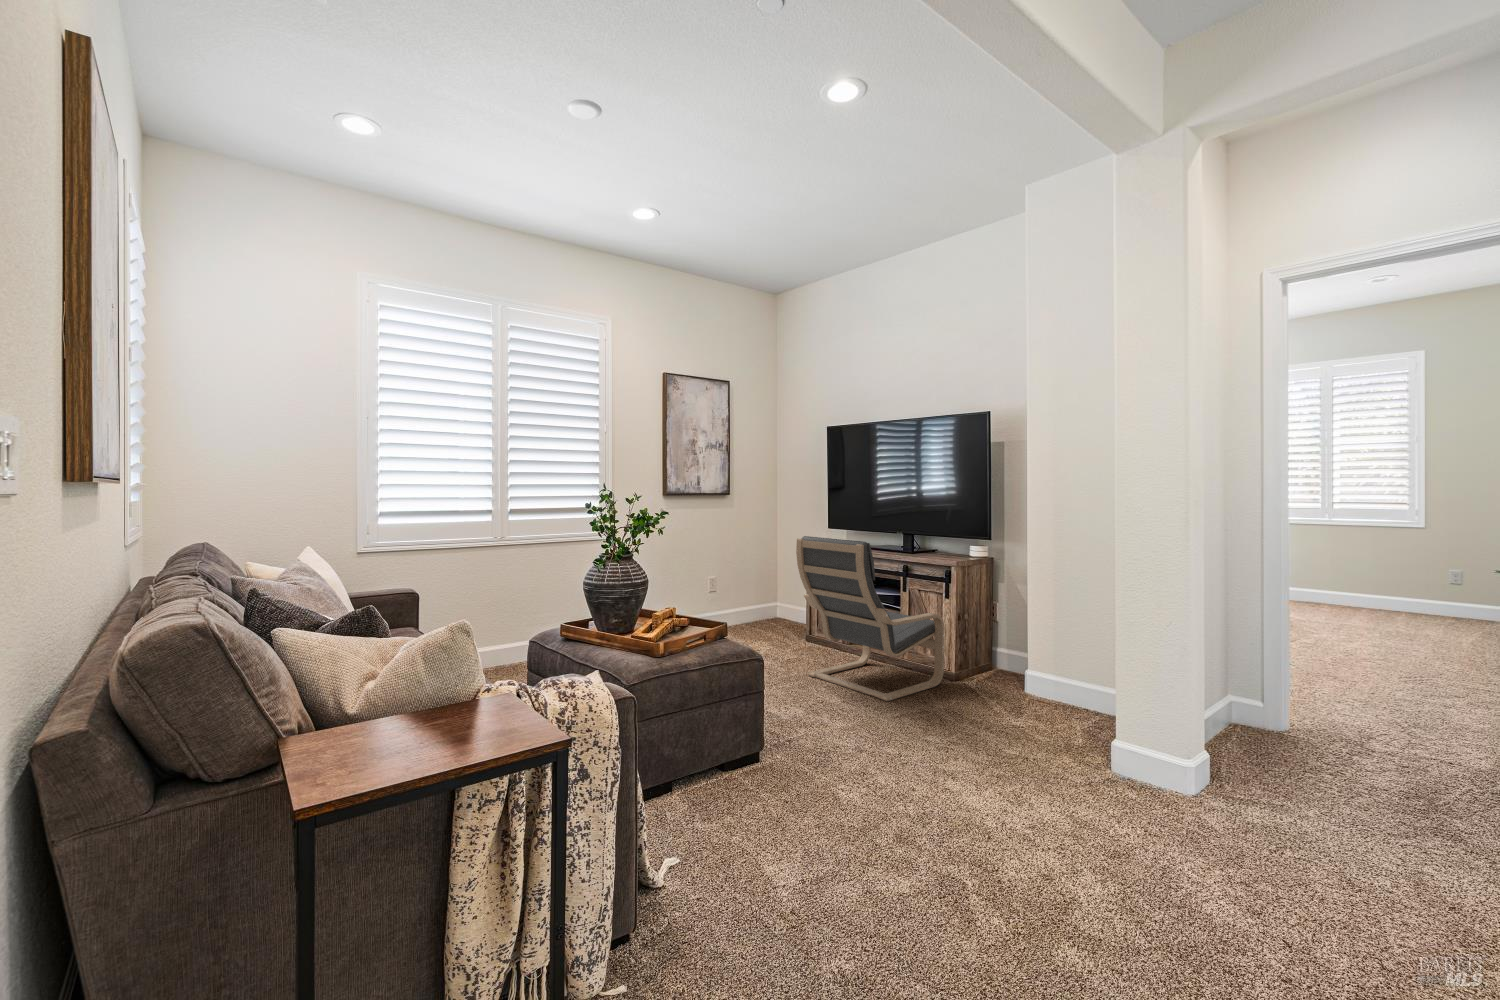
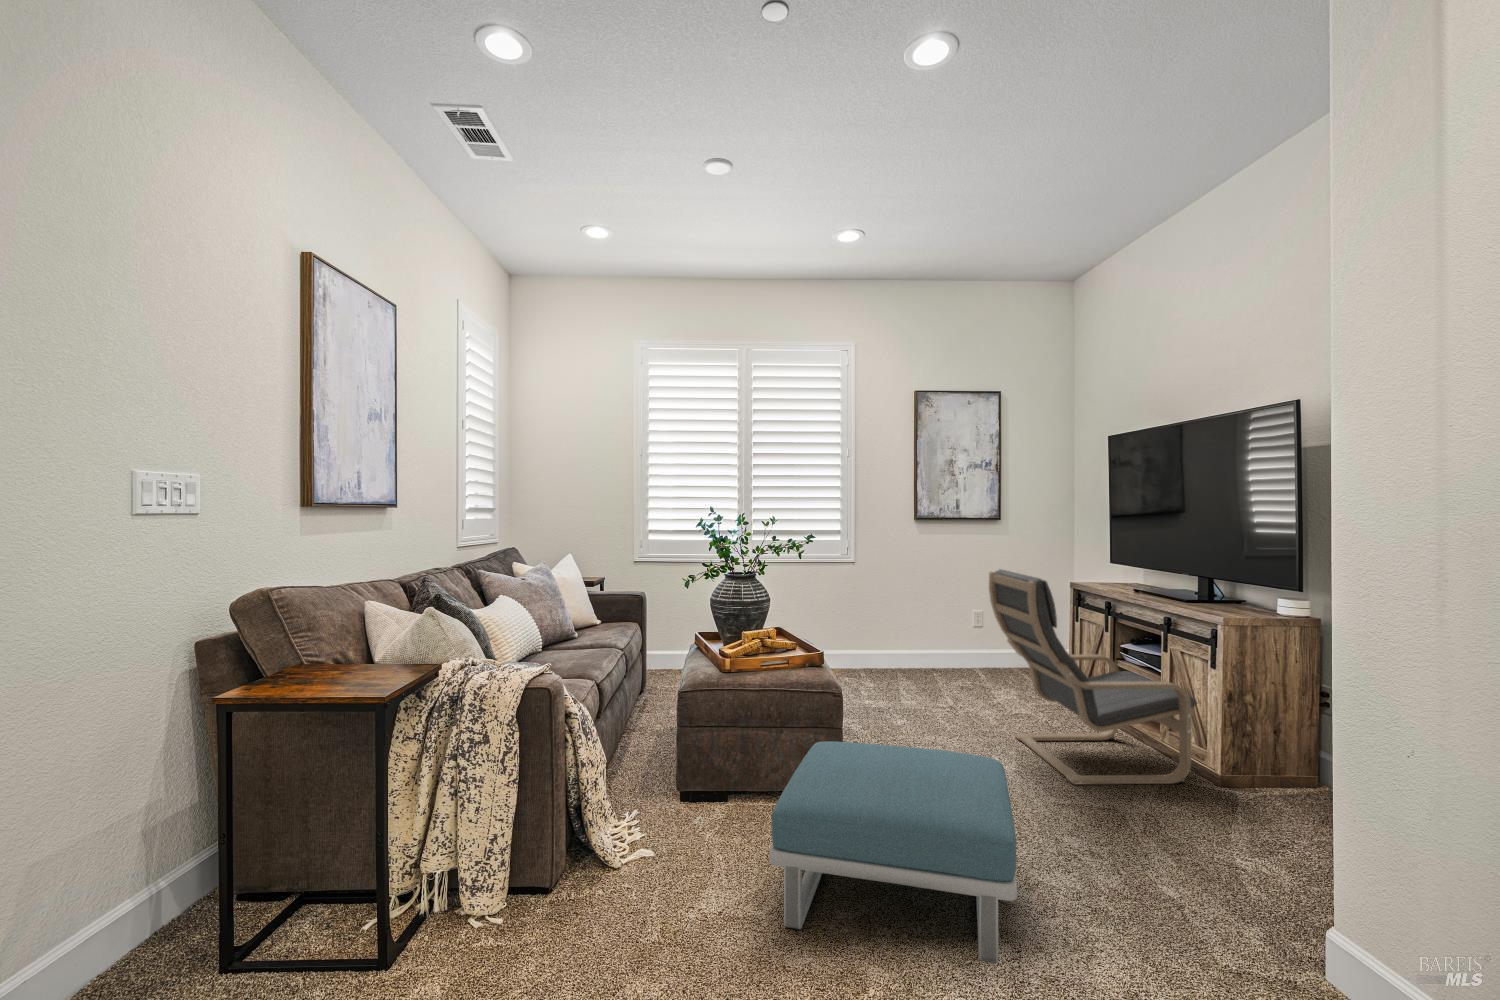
footstool: none [772,688,1024,872] -> present [769,741,1017,964]

